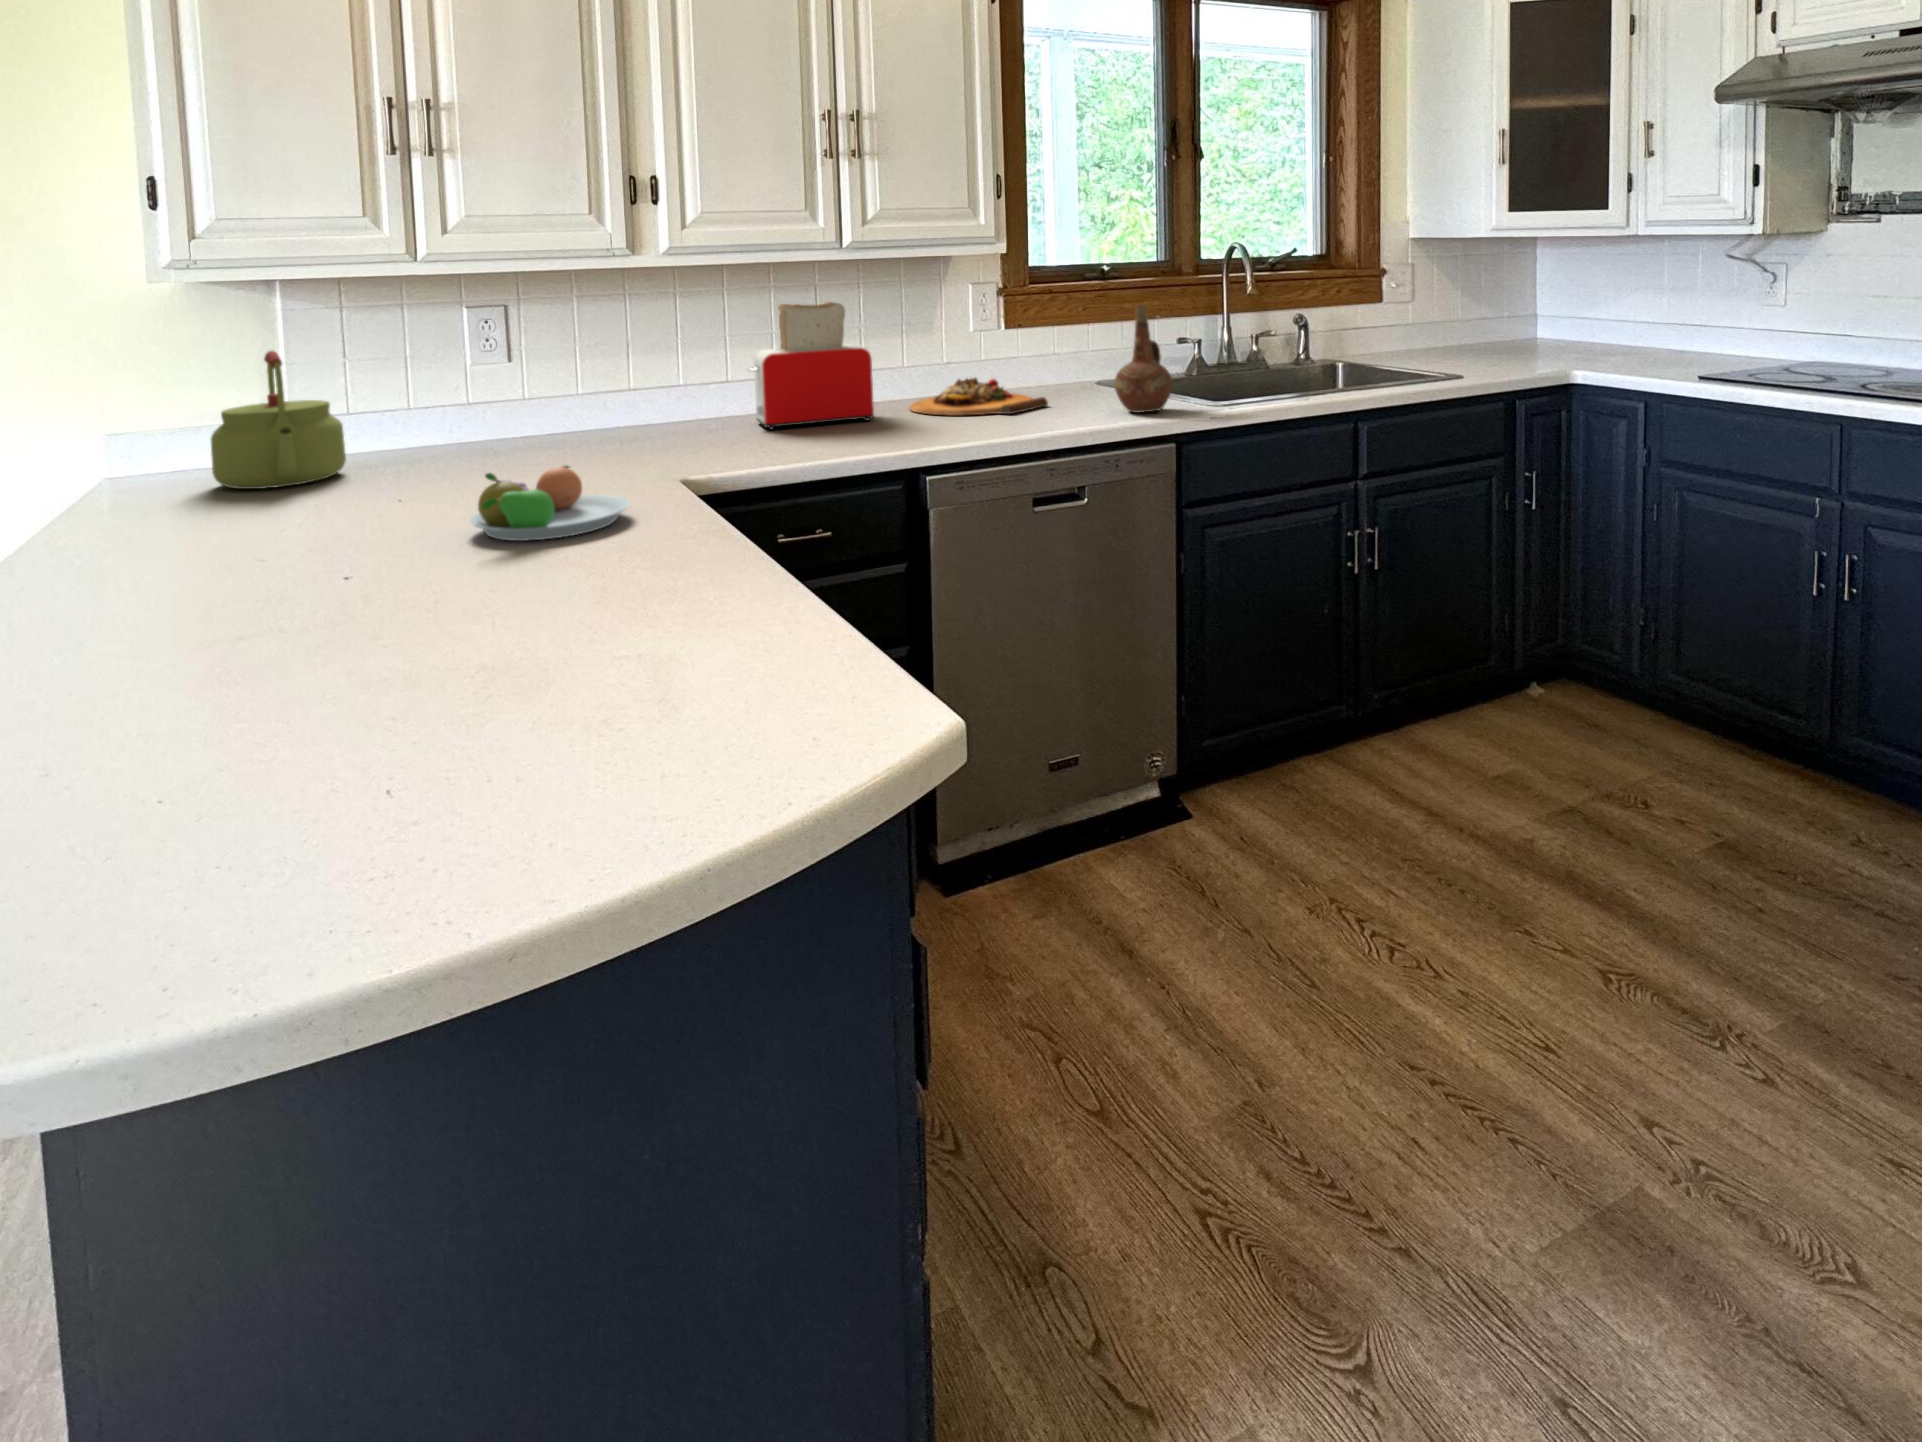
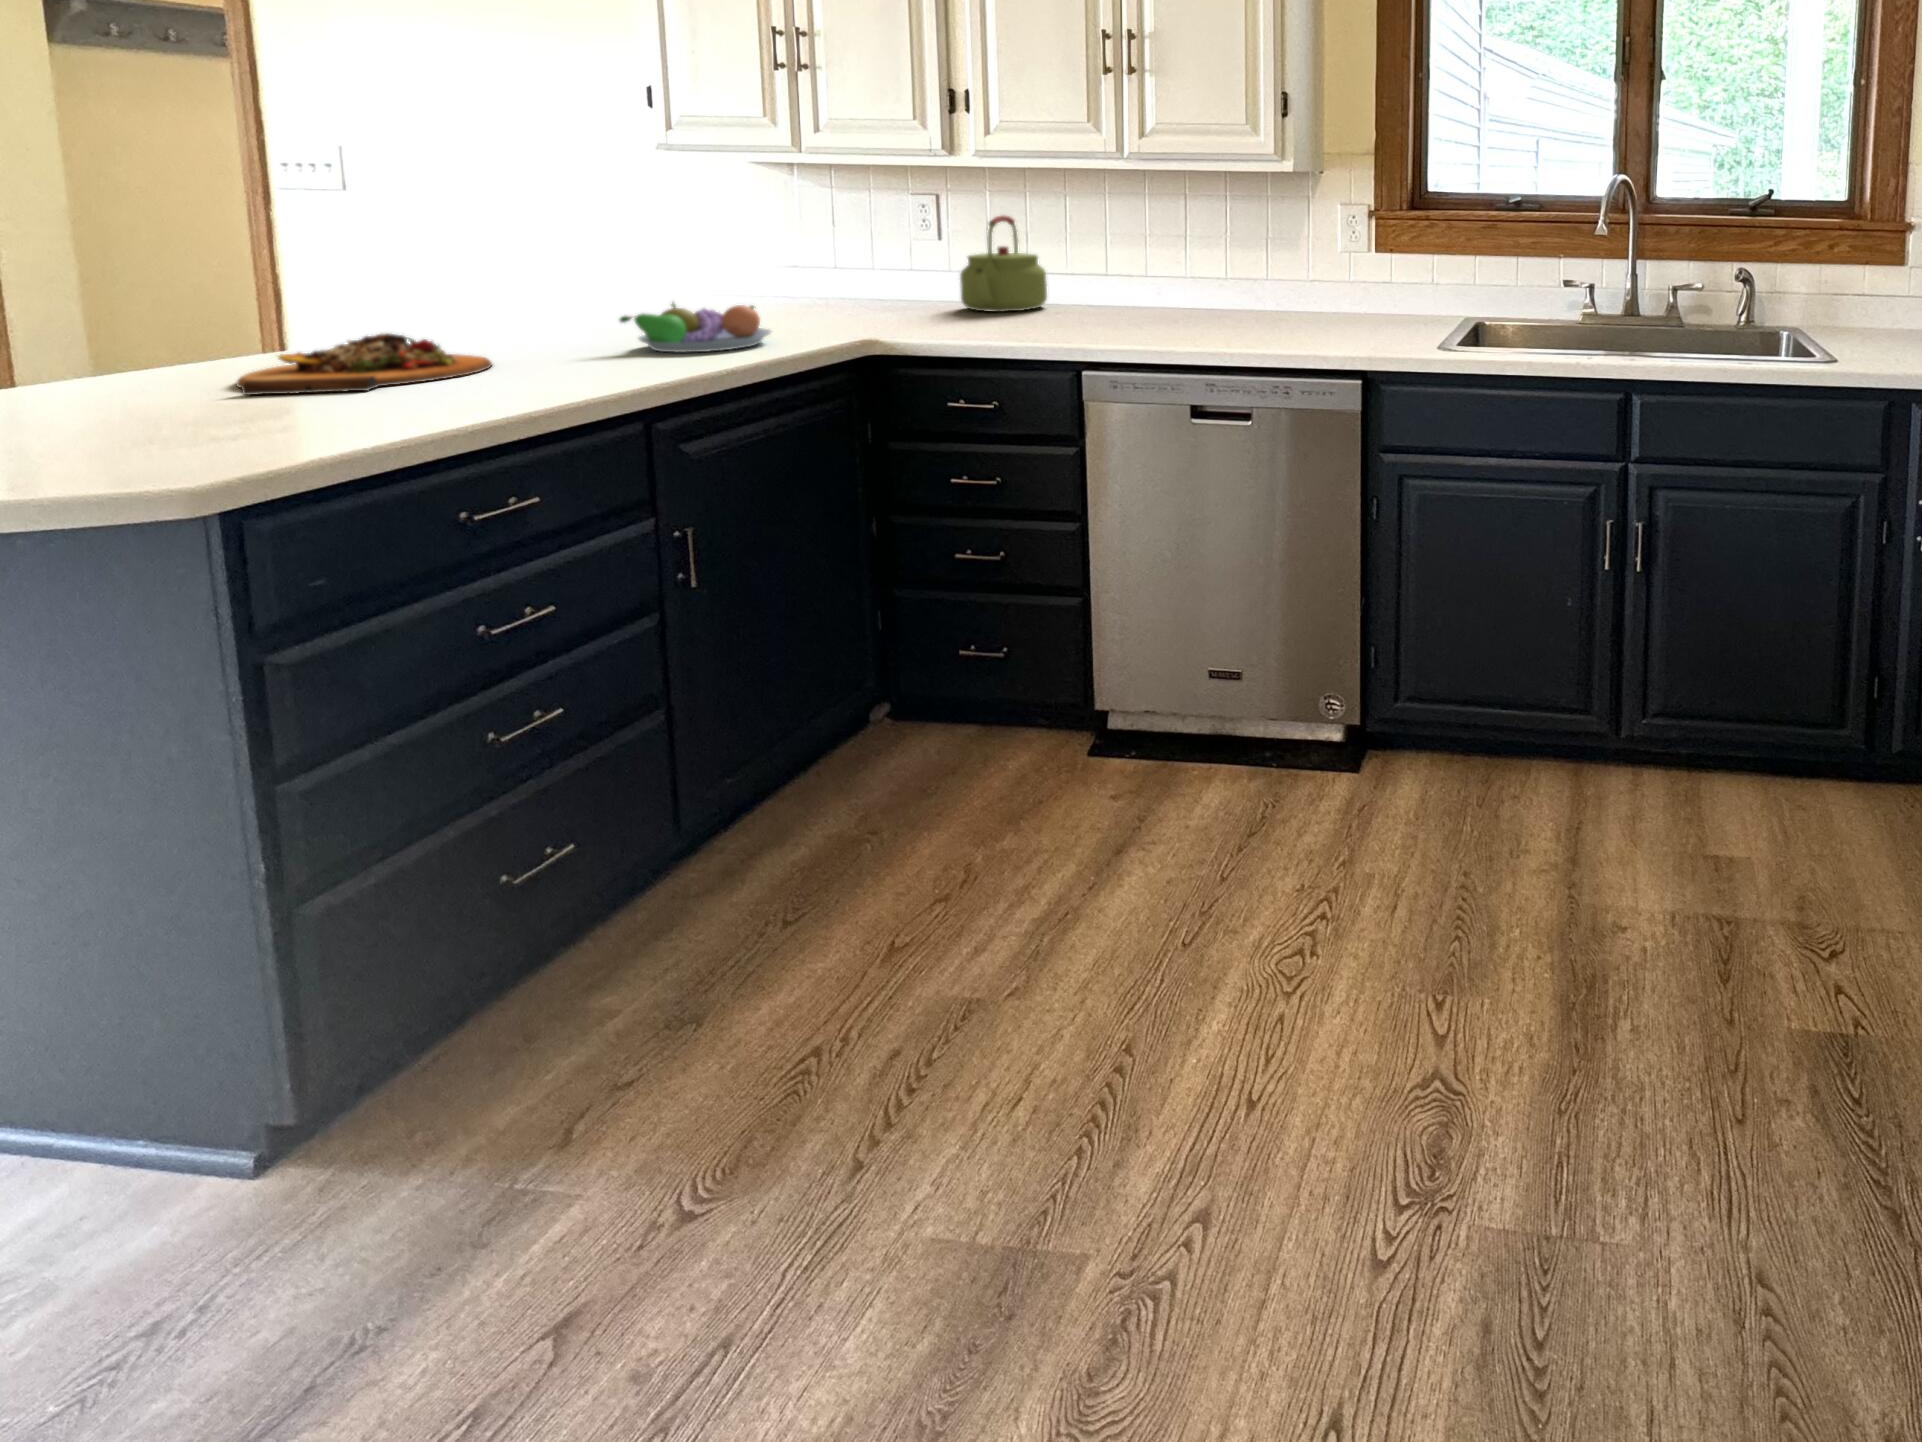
toaster: present [748,302,874,430] -> none [1094,206,1205,317]
ceramic pitcher: present [1114,306,1172,413] -> none [1343,231,1407,341]
kettle: present [211,350,346,489] -> present [960,216,1047,312]
cutting board: present [910,378,1048,415] -> present [237,333,492,395]

